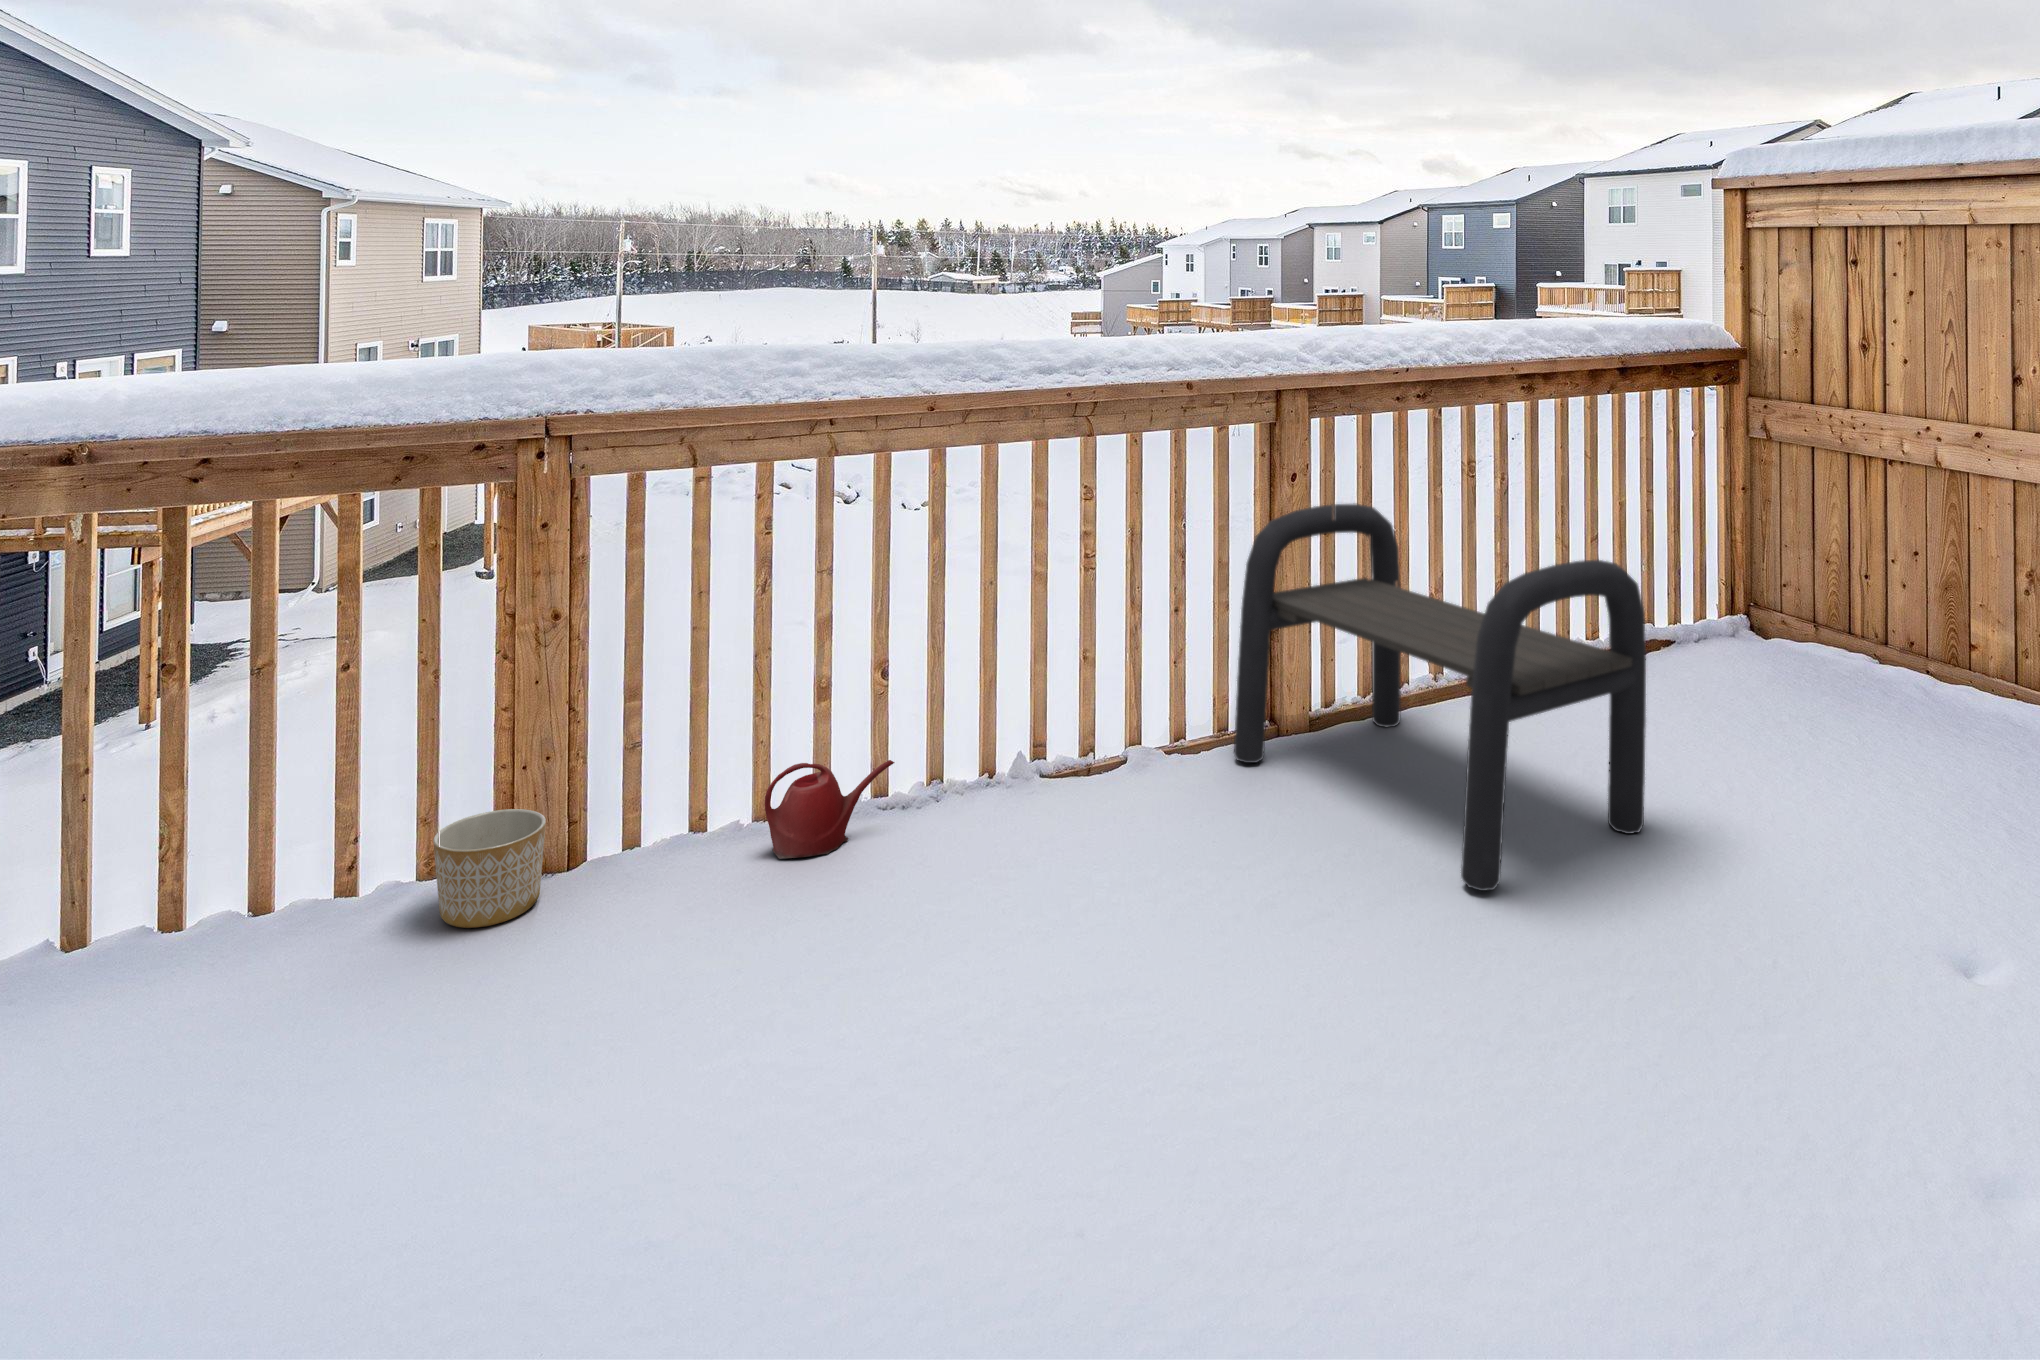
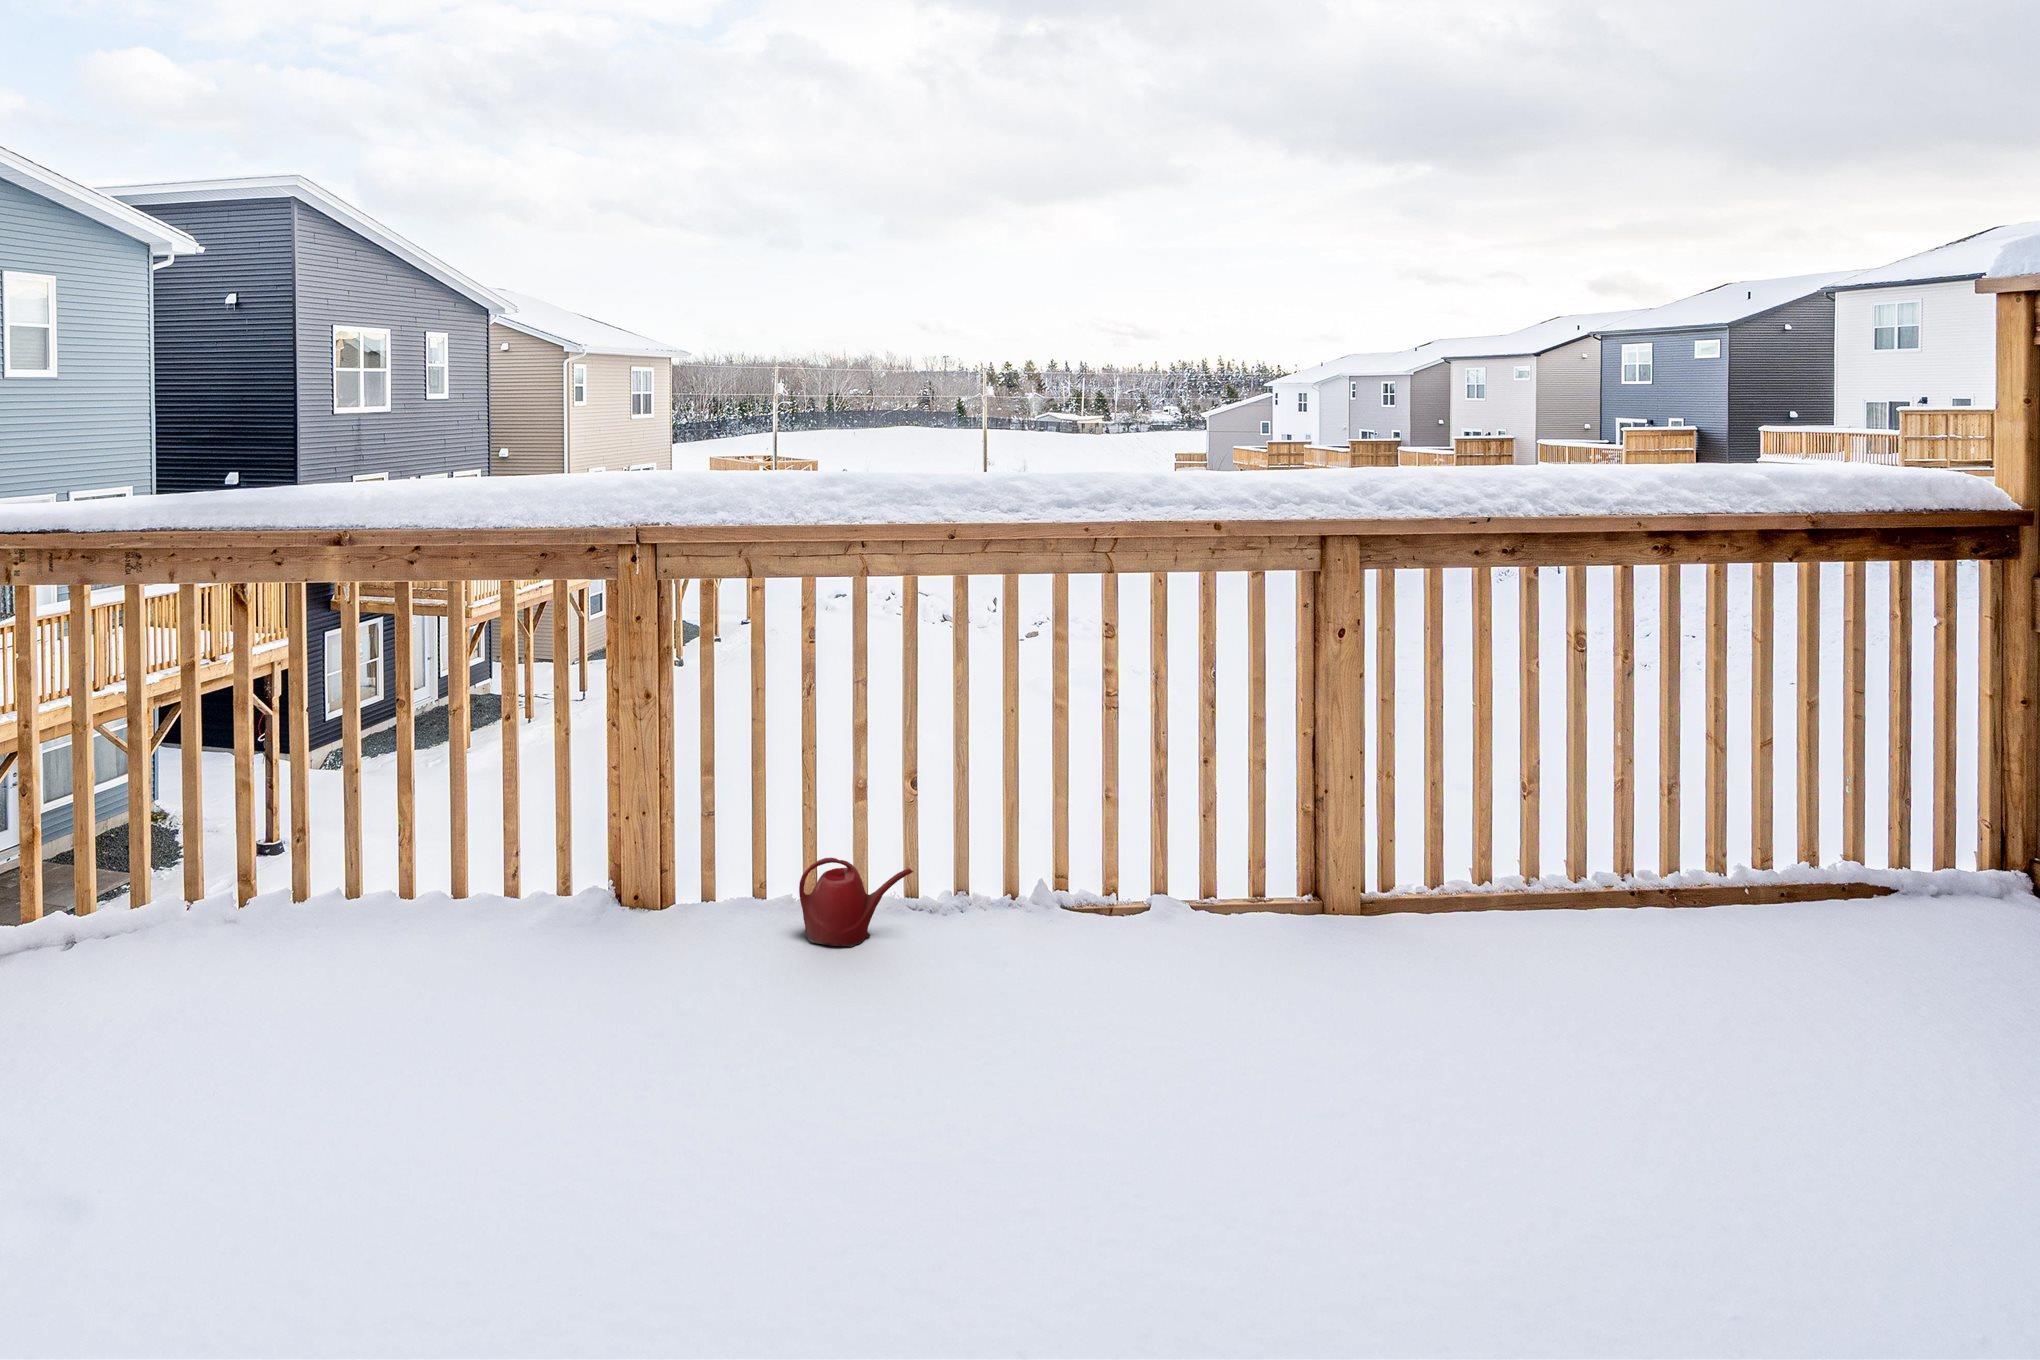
bench: present [1234,504,1646,891] -> none [1265,669,1825,1176]
planter: present [433,809,546,928] -> none [550,851,629,950]

